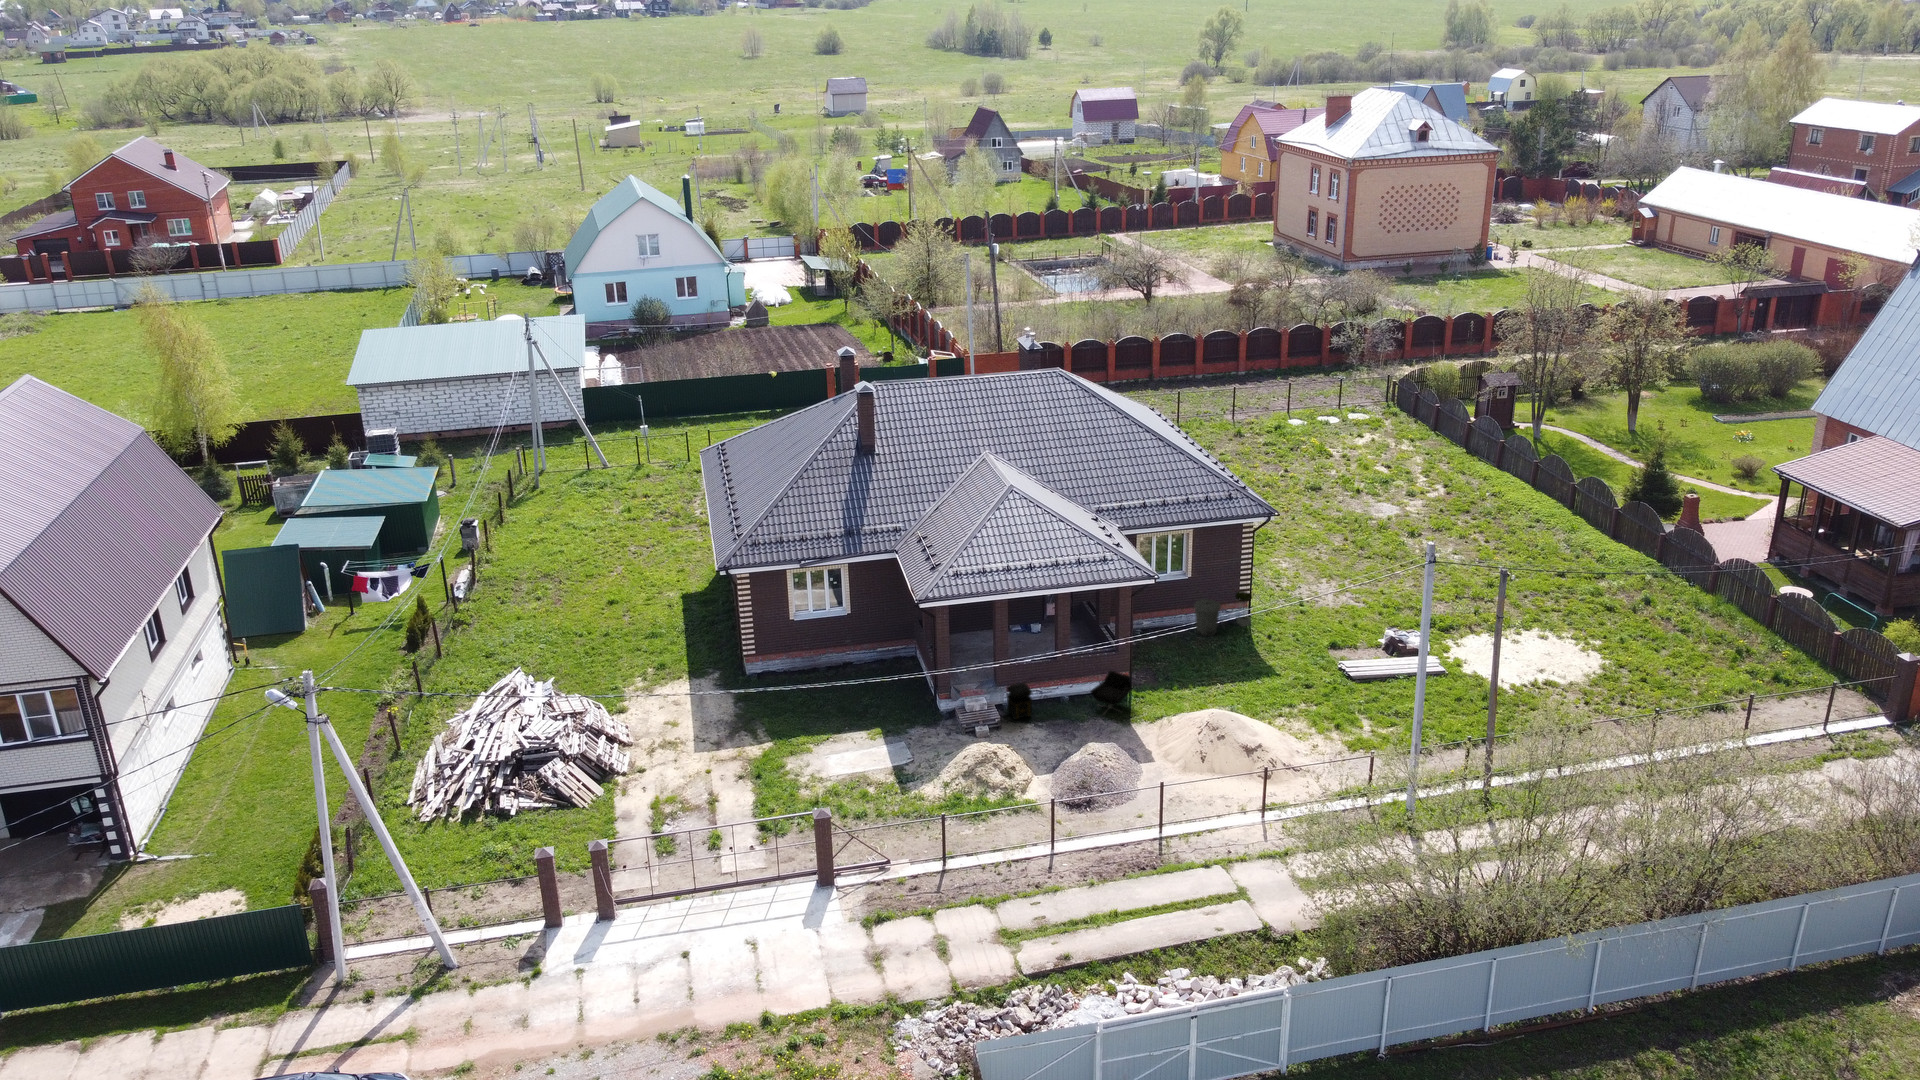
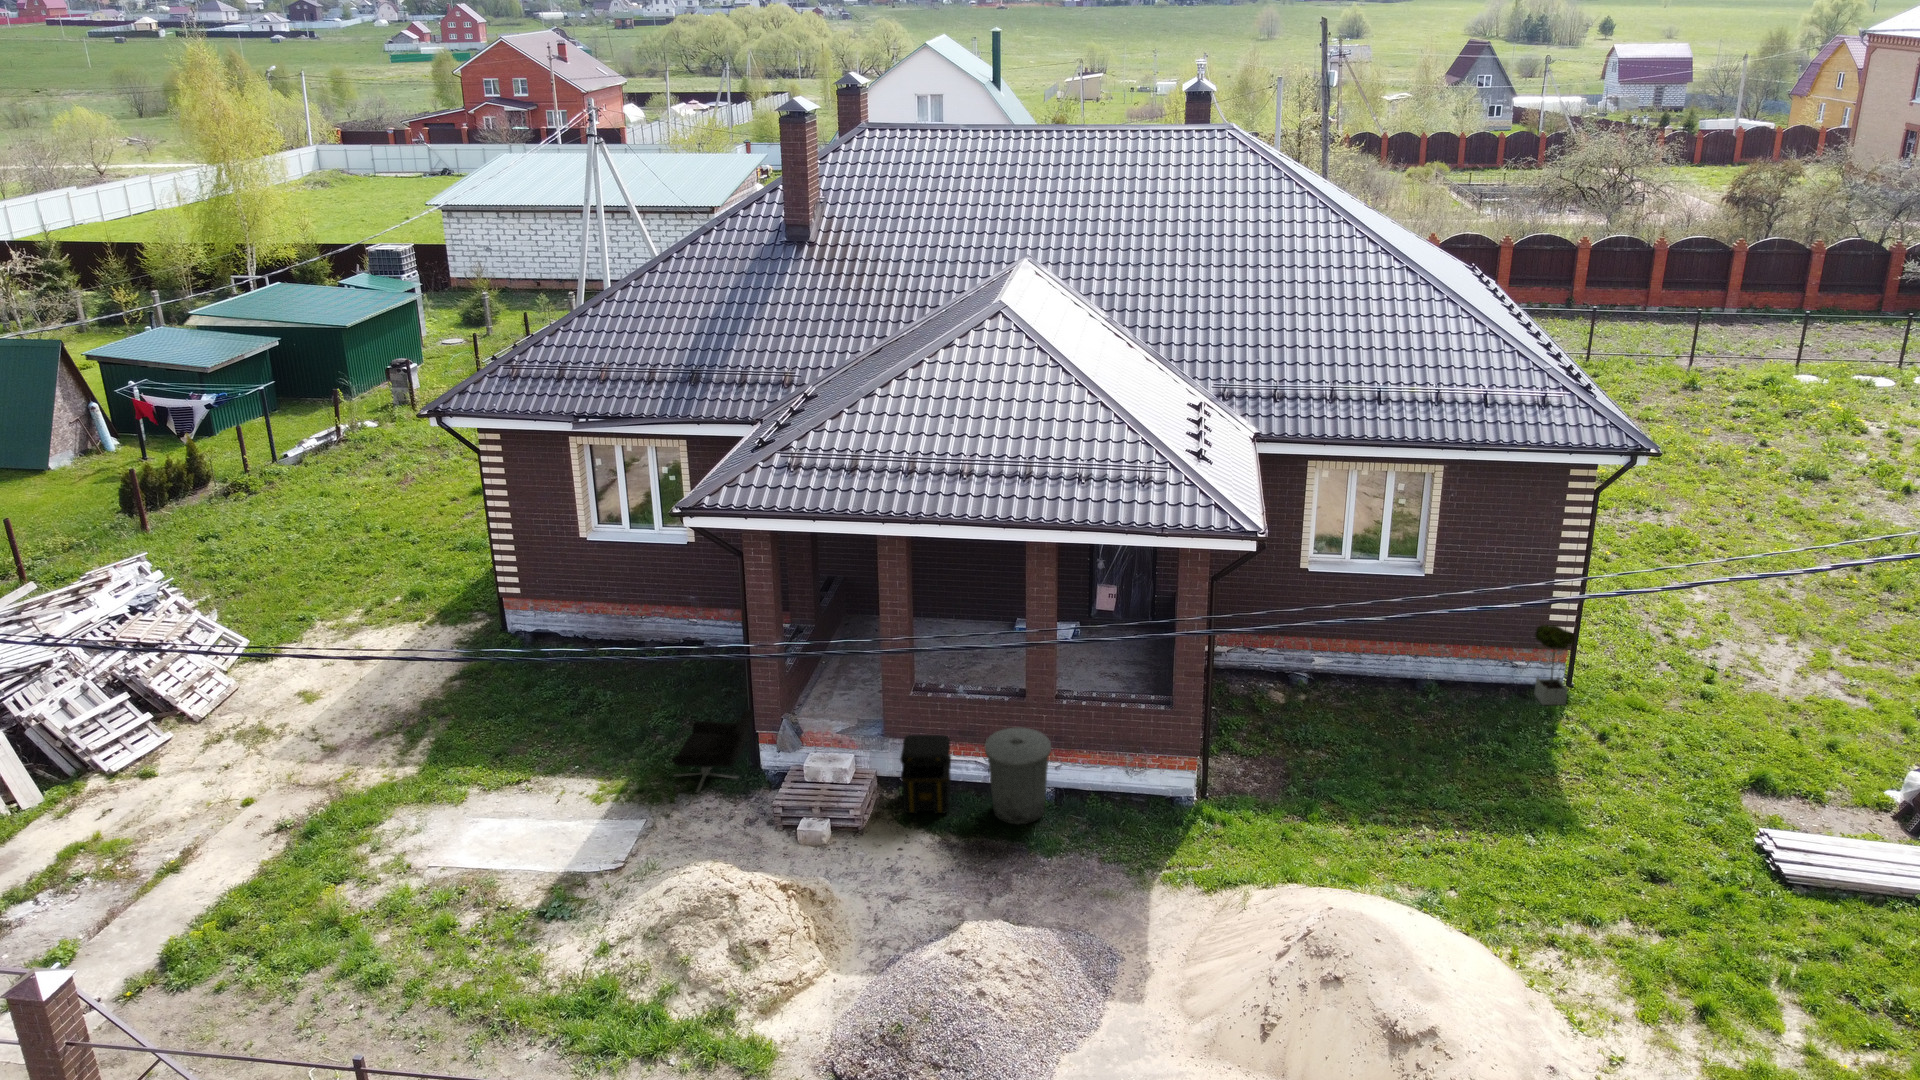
trash can: present [1194,599,1221,636] -> present [985,727,1051,824]
lounge chair: present [1091,671,1132,709] -> present [672,709,753,792]

